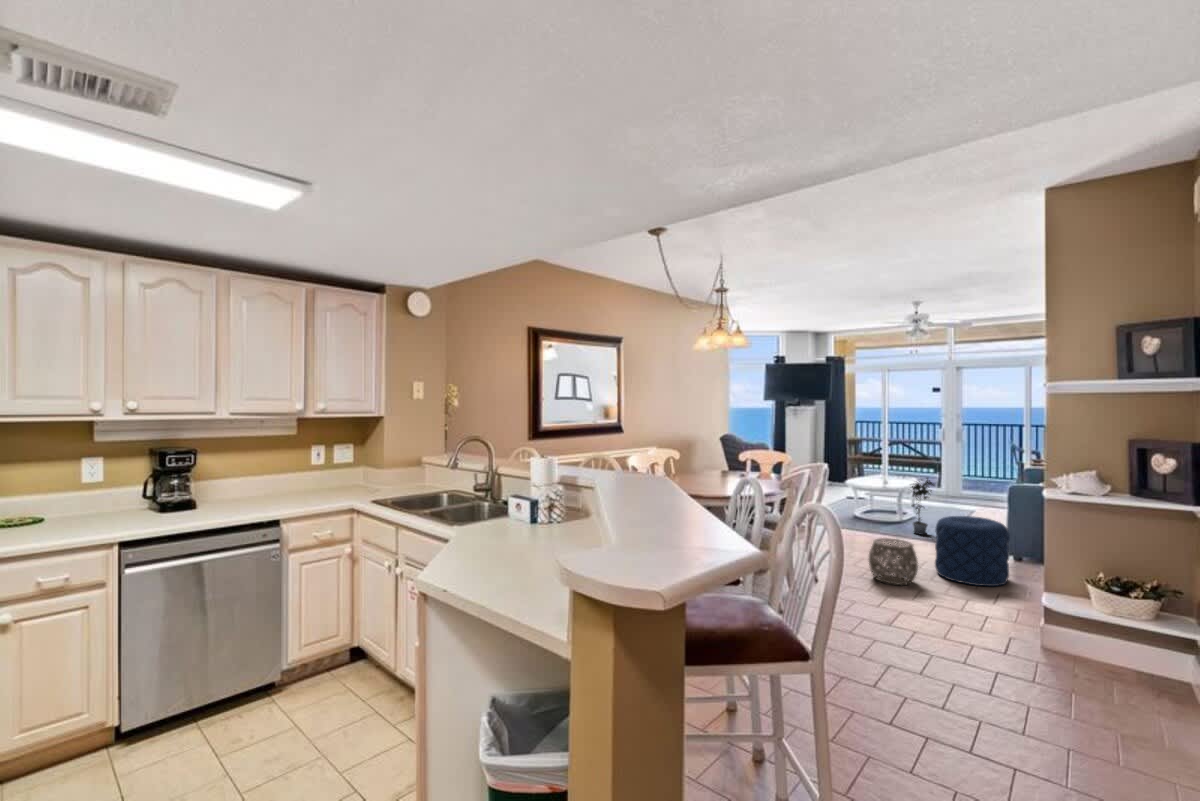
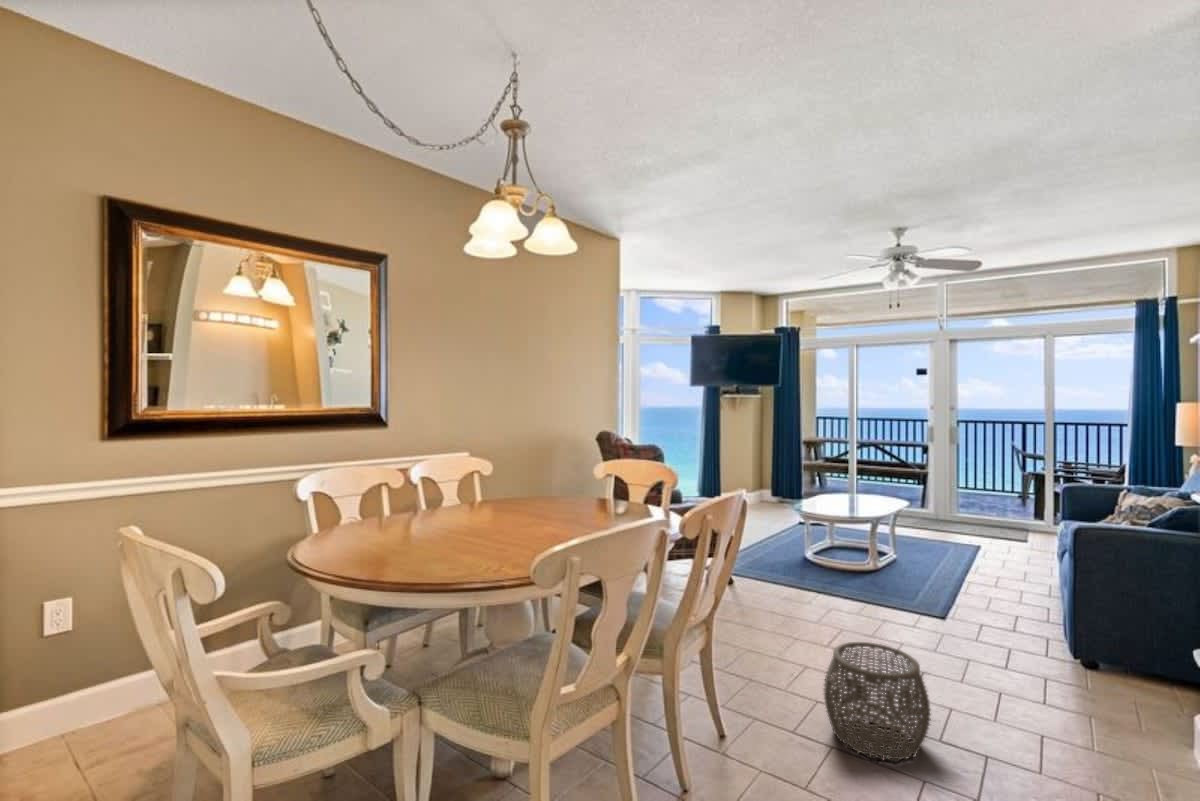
potted plant: present [911,478,935,535] -> none [890,500,937,597]
pouf: present [935,516,1010,586] -> none [957,588,1121,758]

